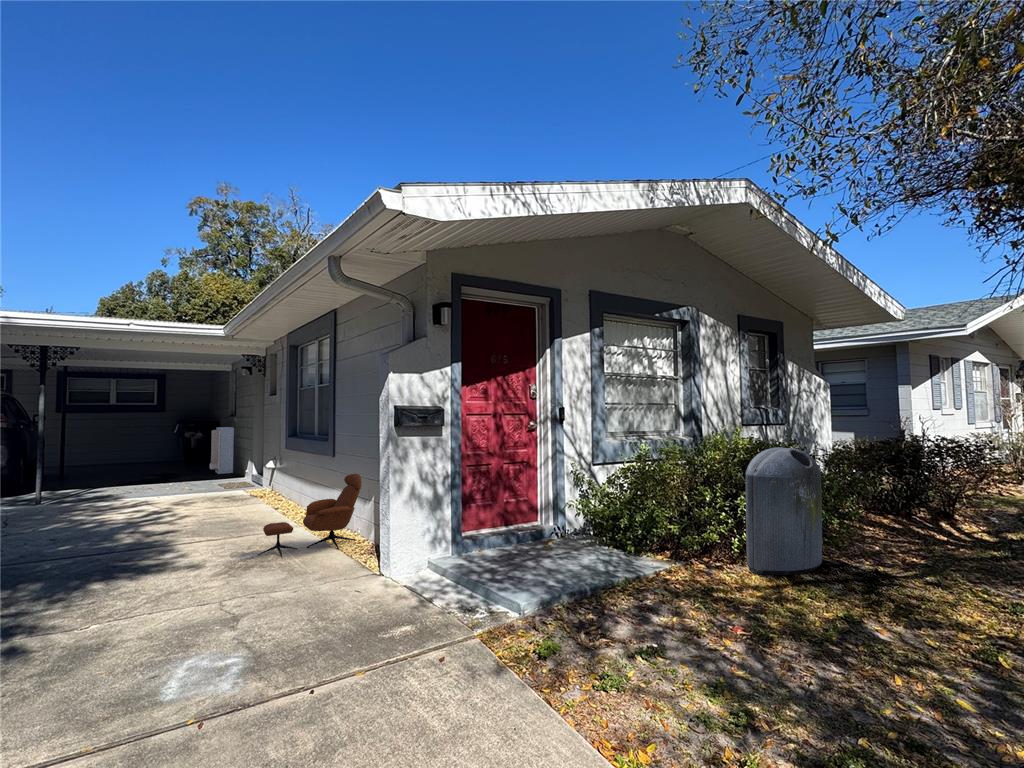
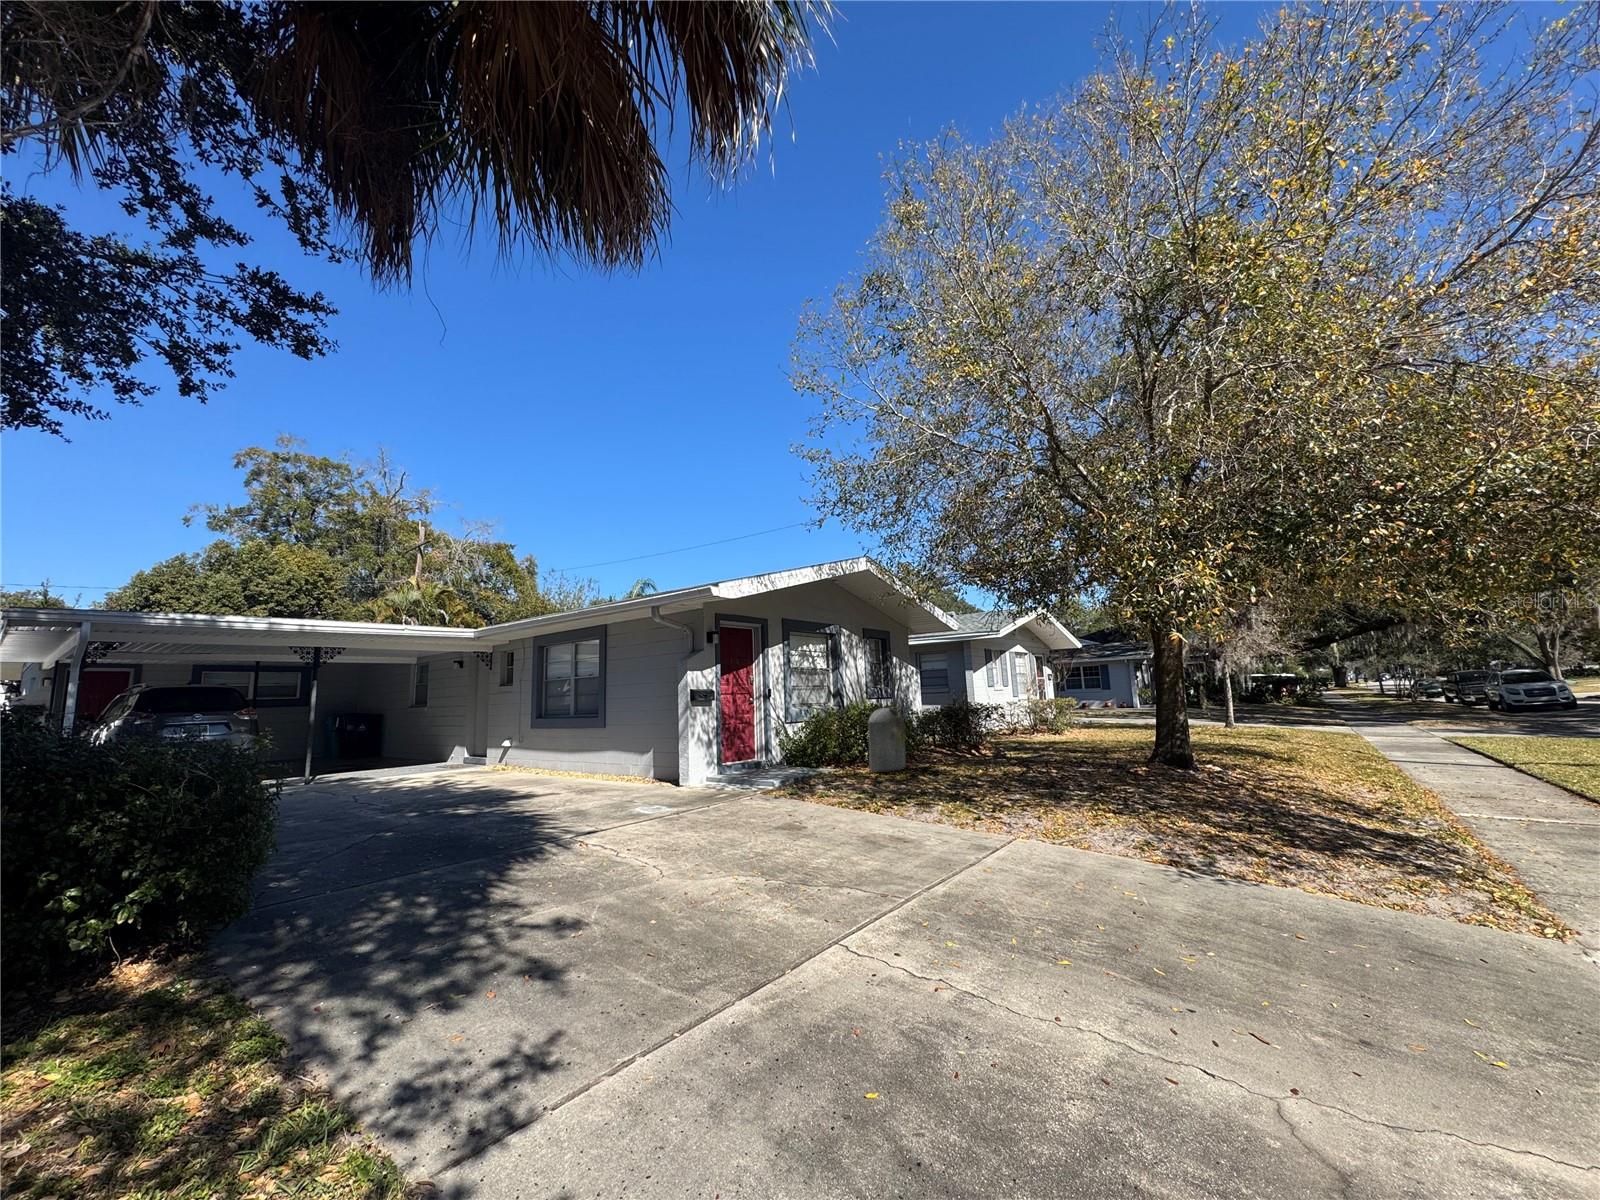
storage cabinet: present [210,427,234,474] -> none [390,716,418,761]
lounge chair: present [258,474,362,557] -> none [583,735,642,787]

